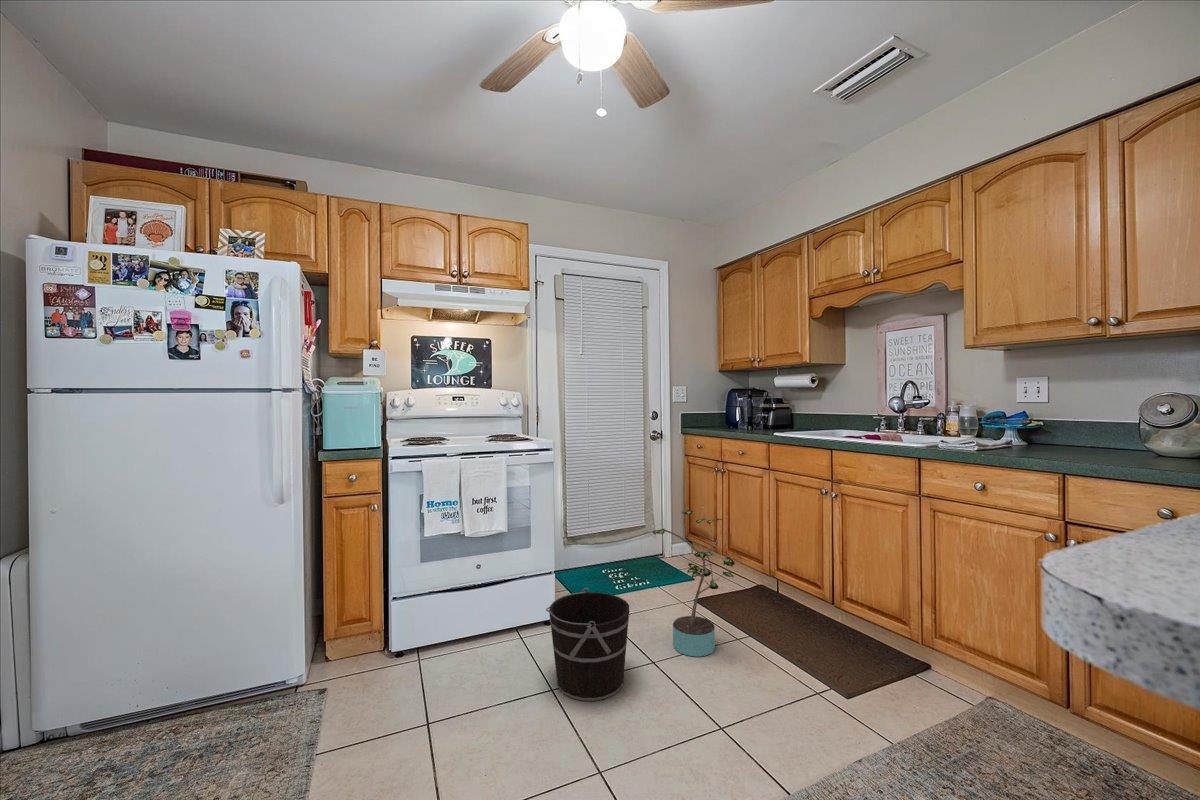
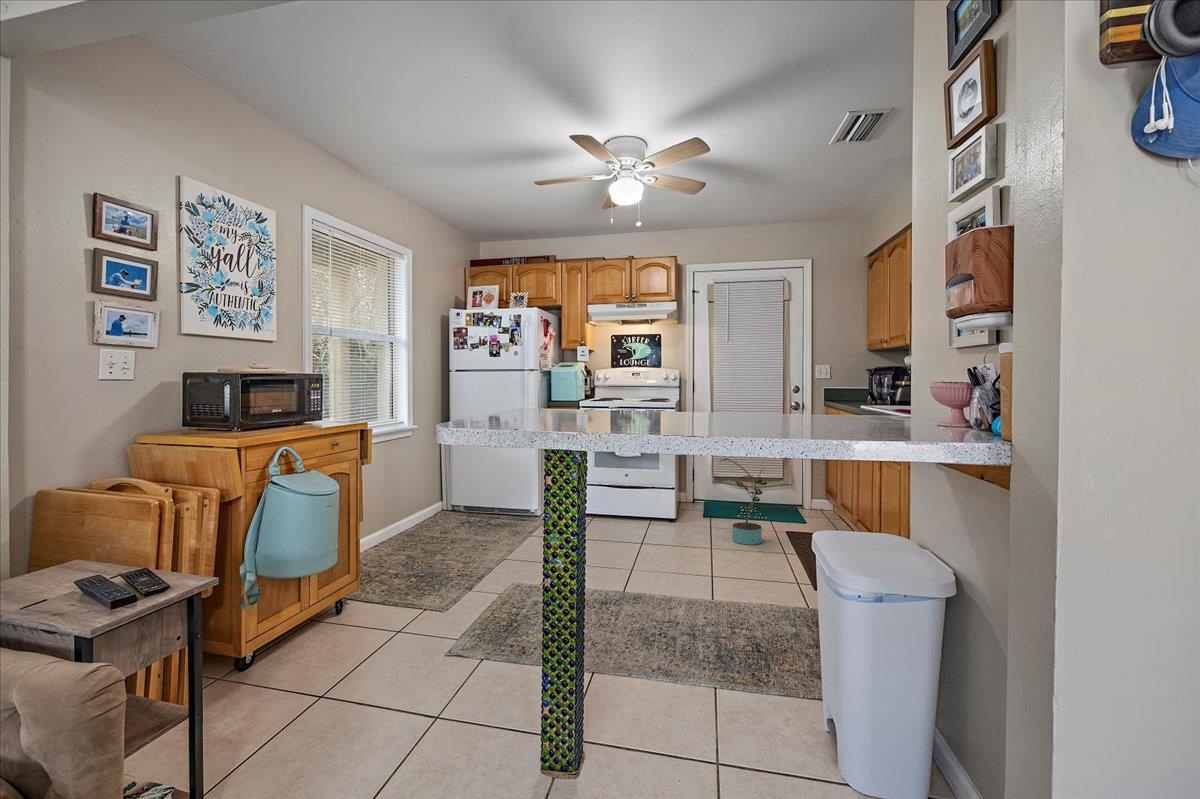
bucket: present [546,588,629,701] -> none [642,489,690,545]

